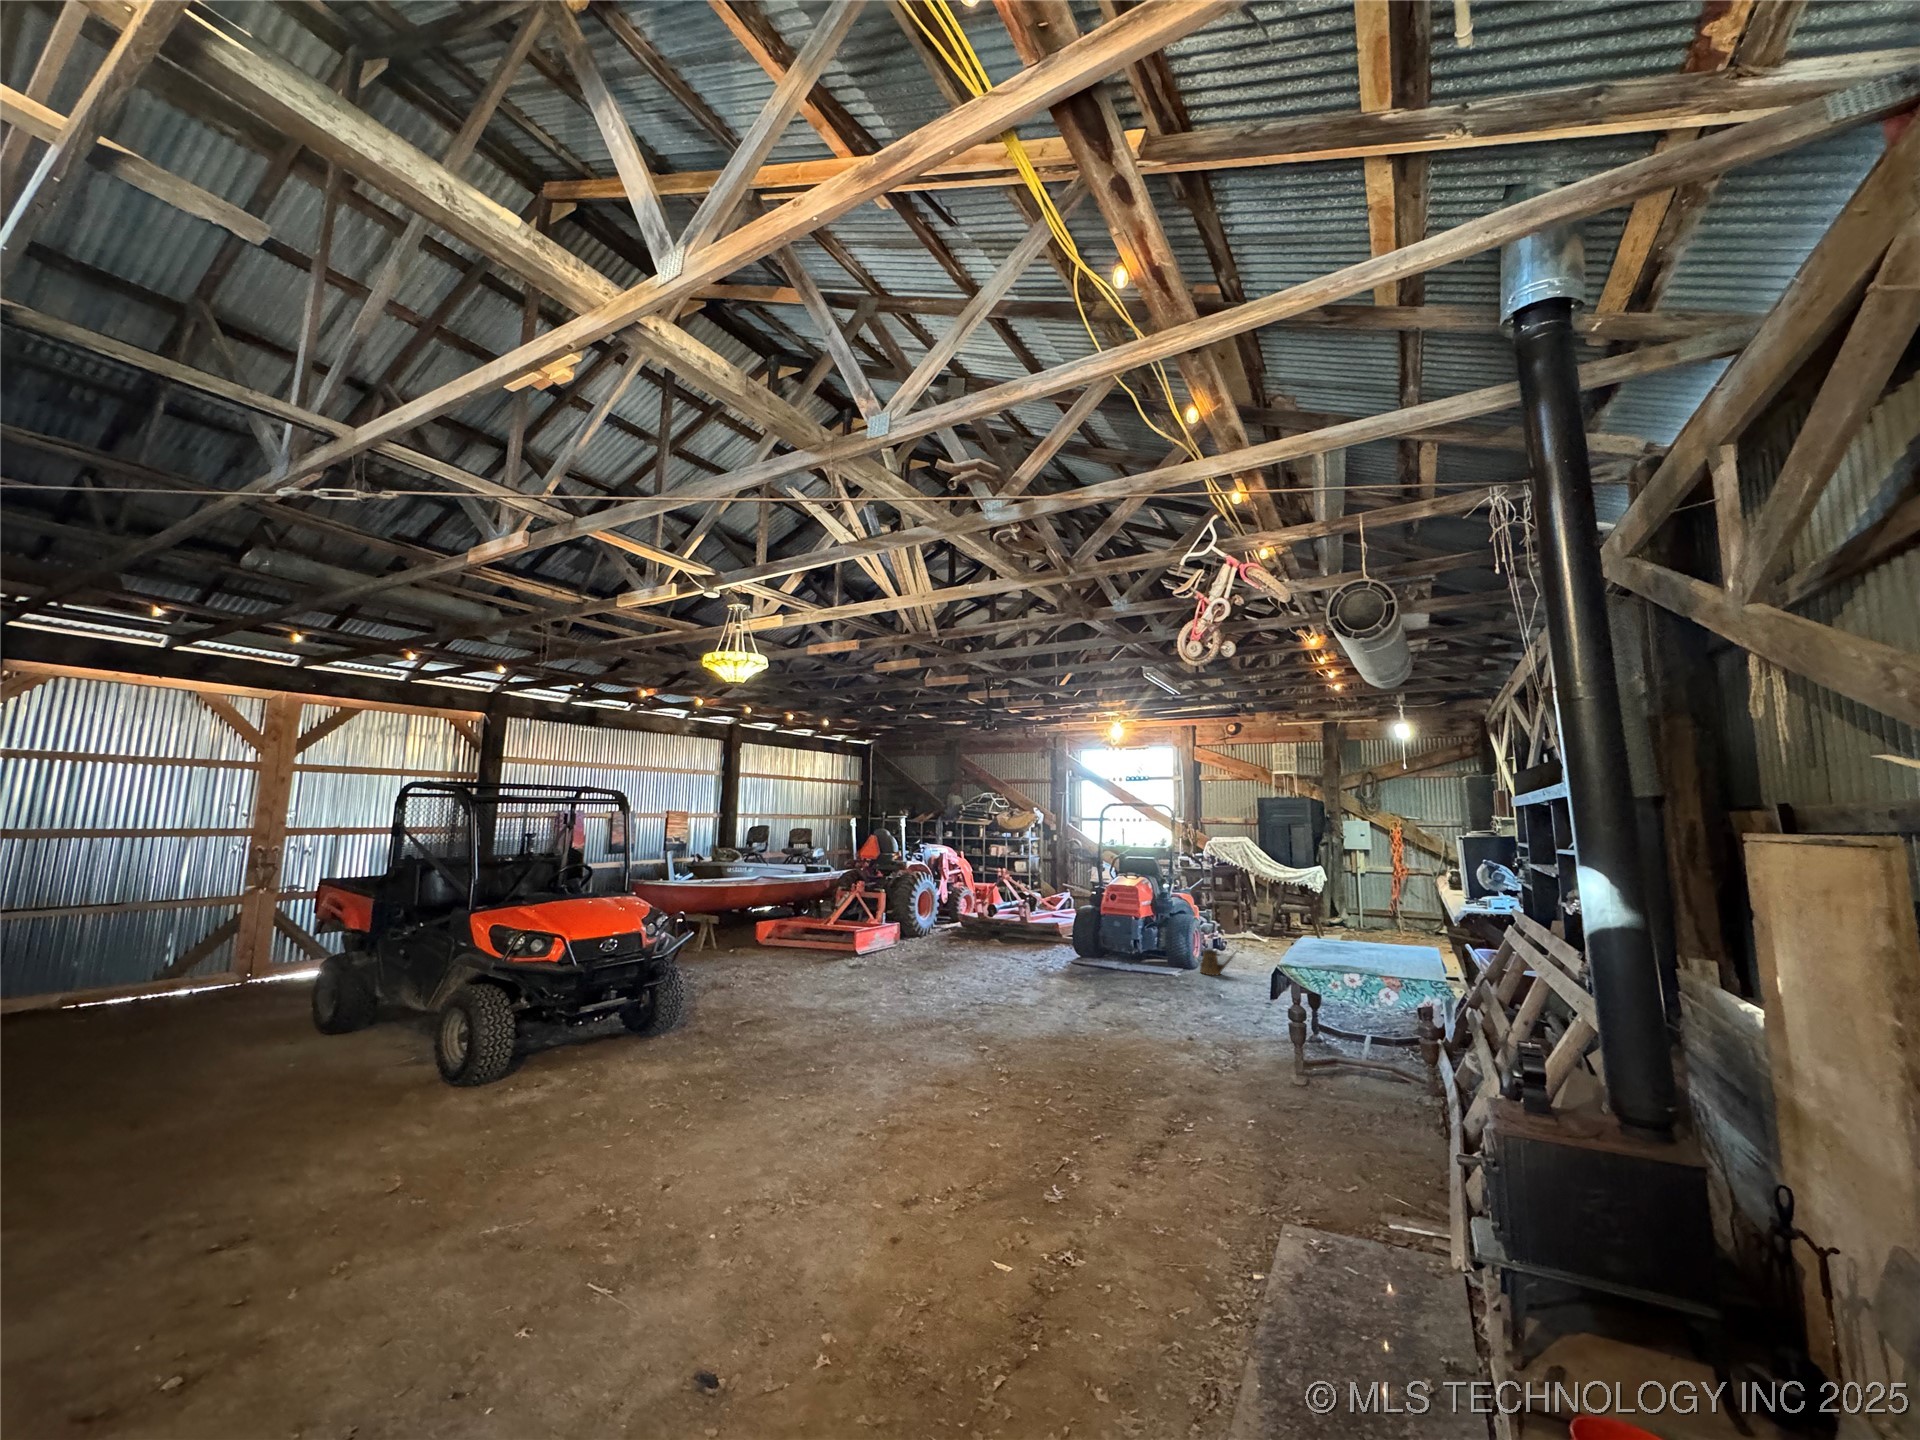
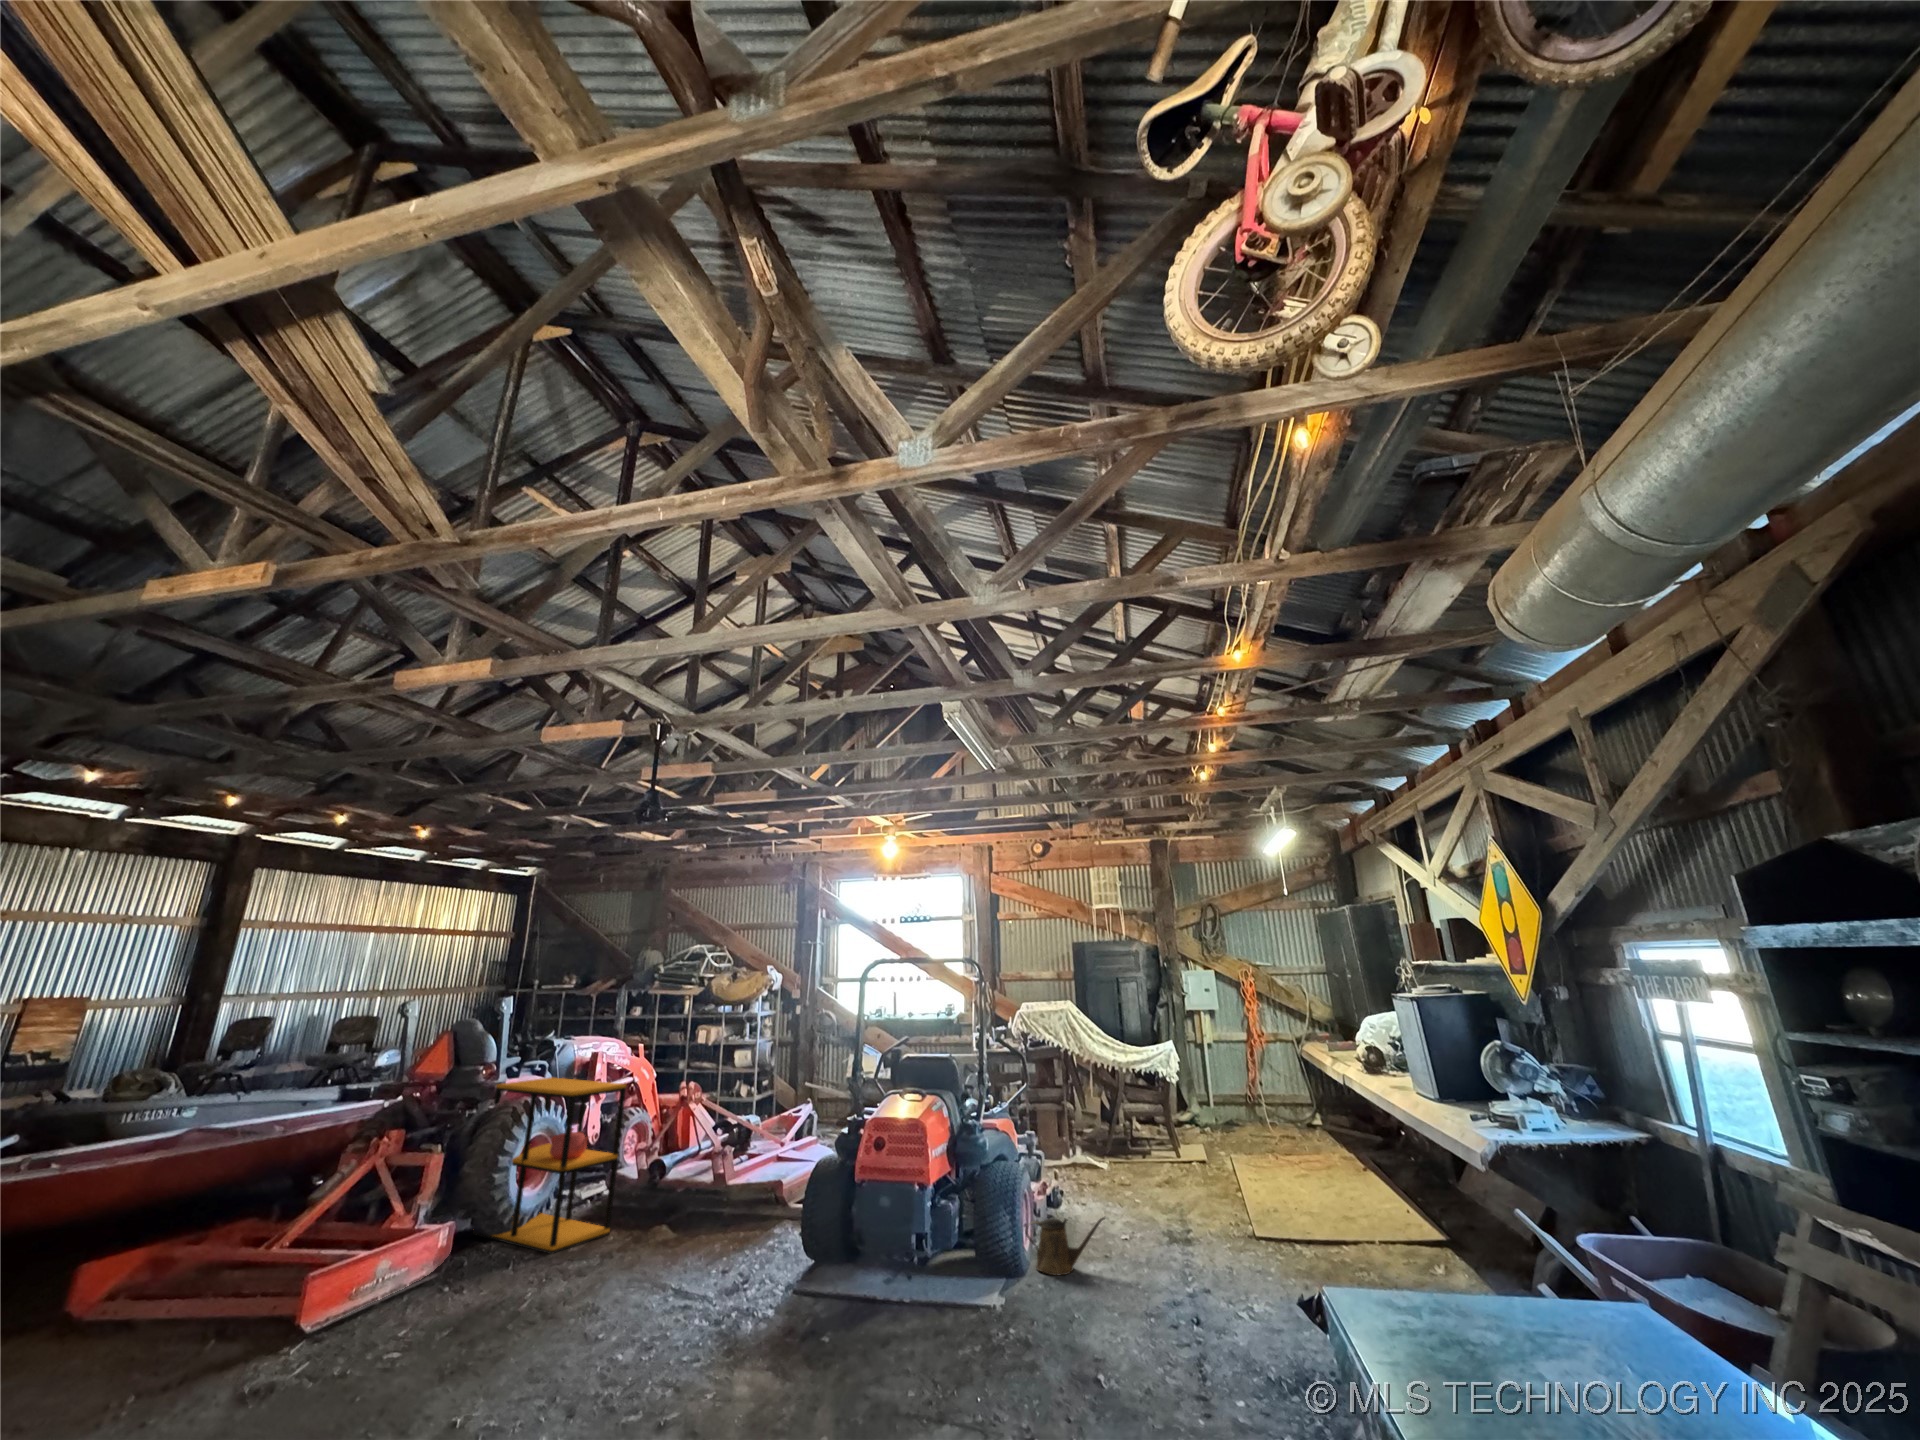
shelving unit: none [904,866,972,948] -> present [473,1077,626,1254]

